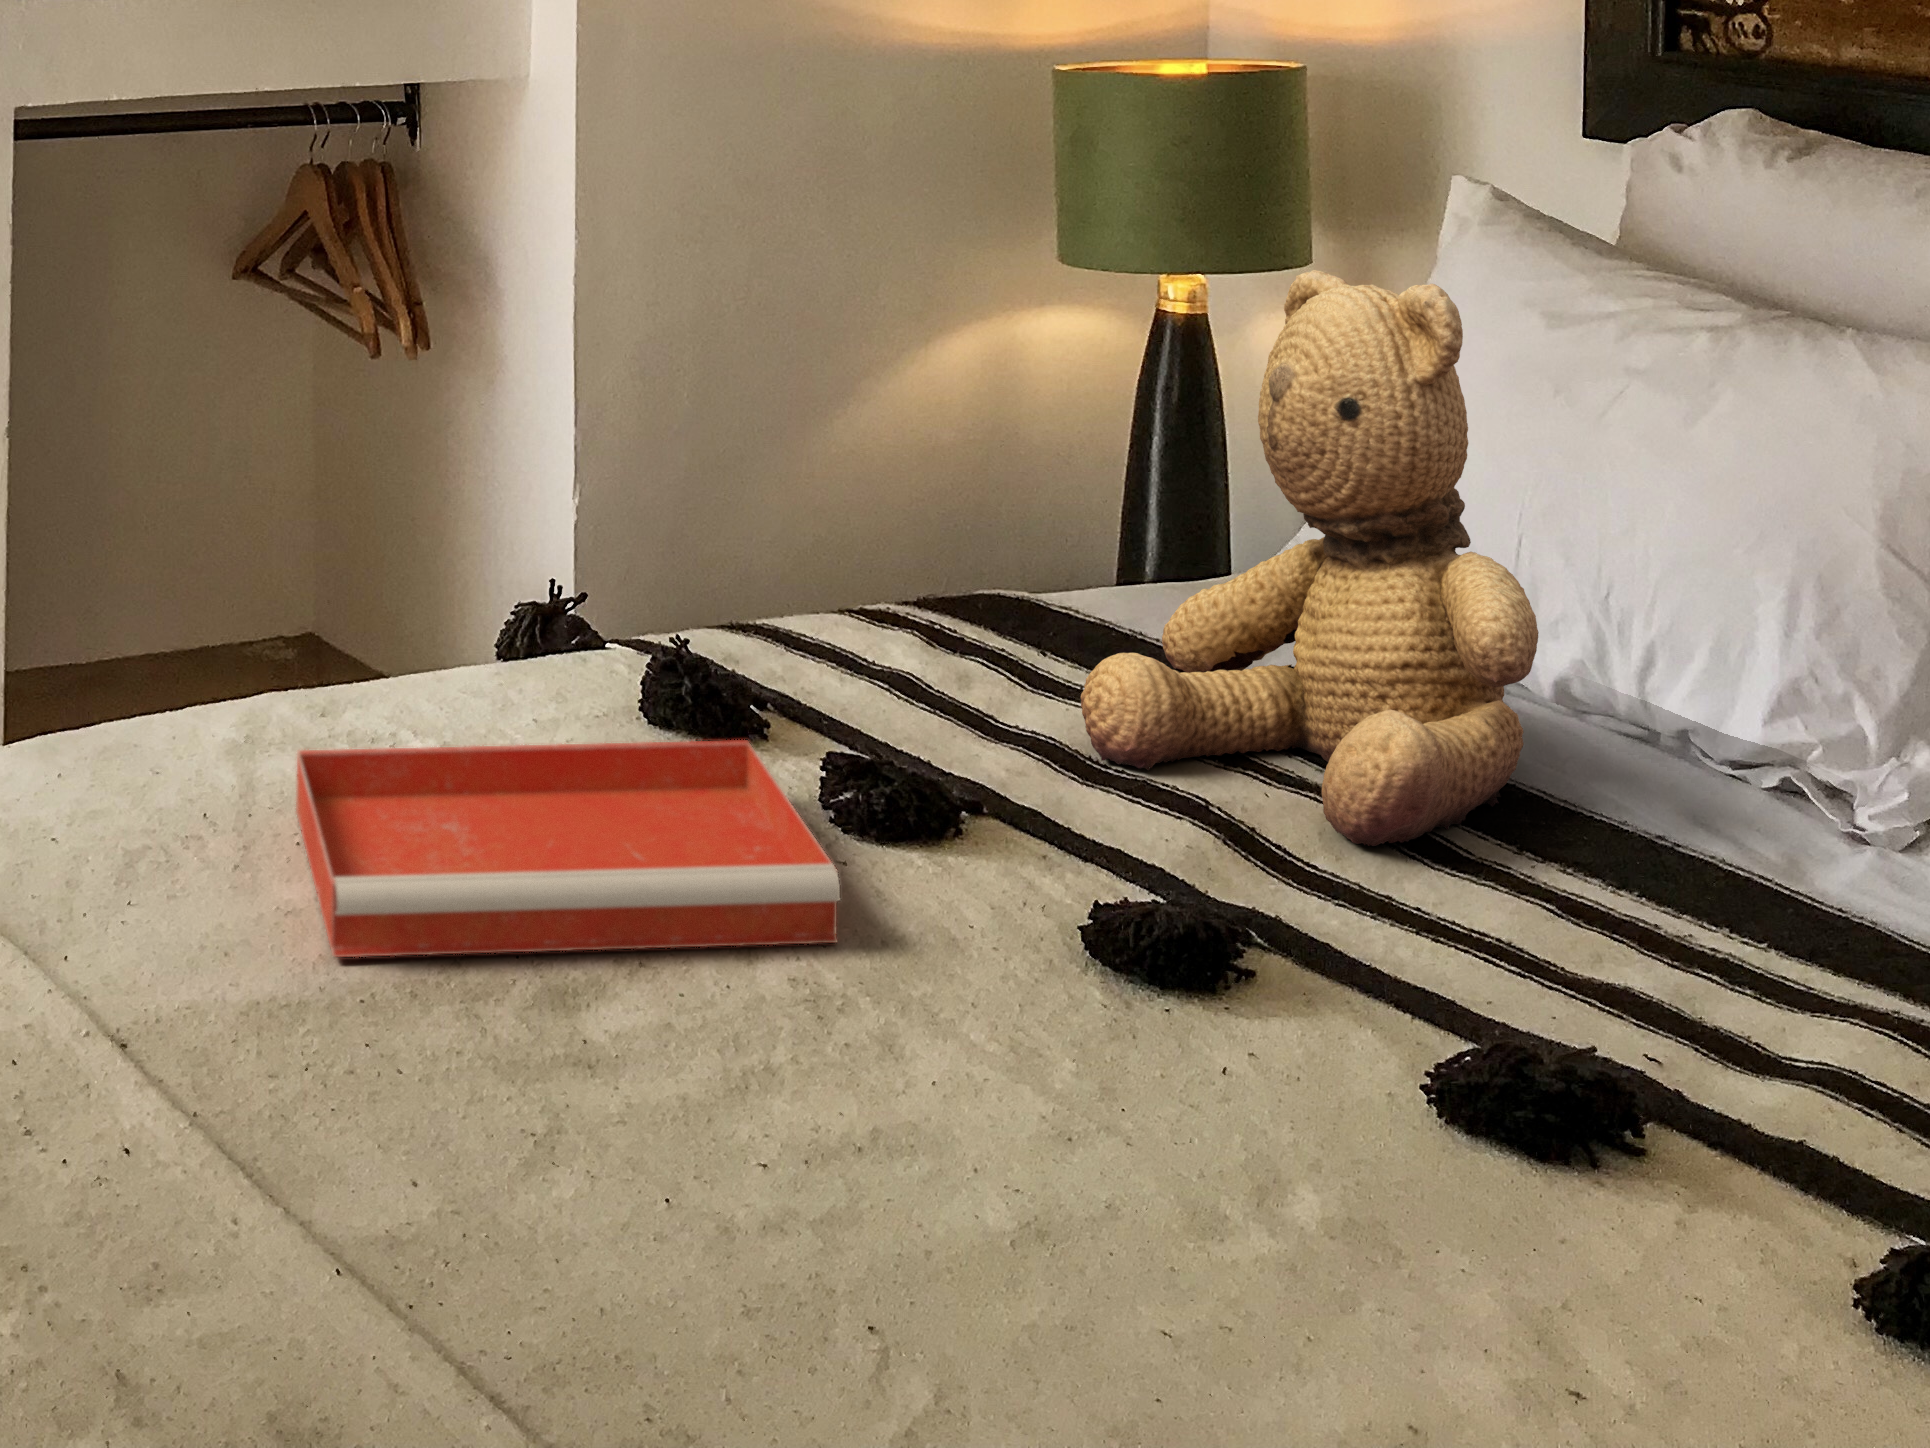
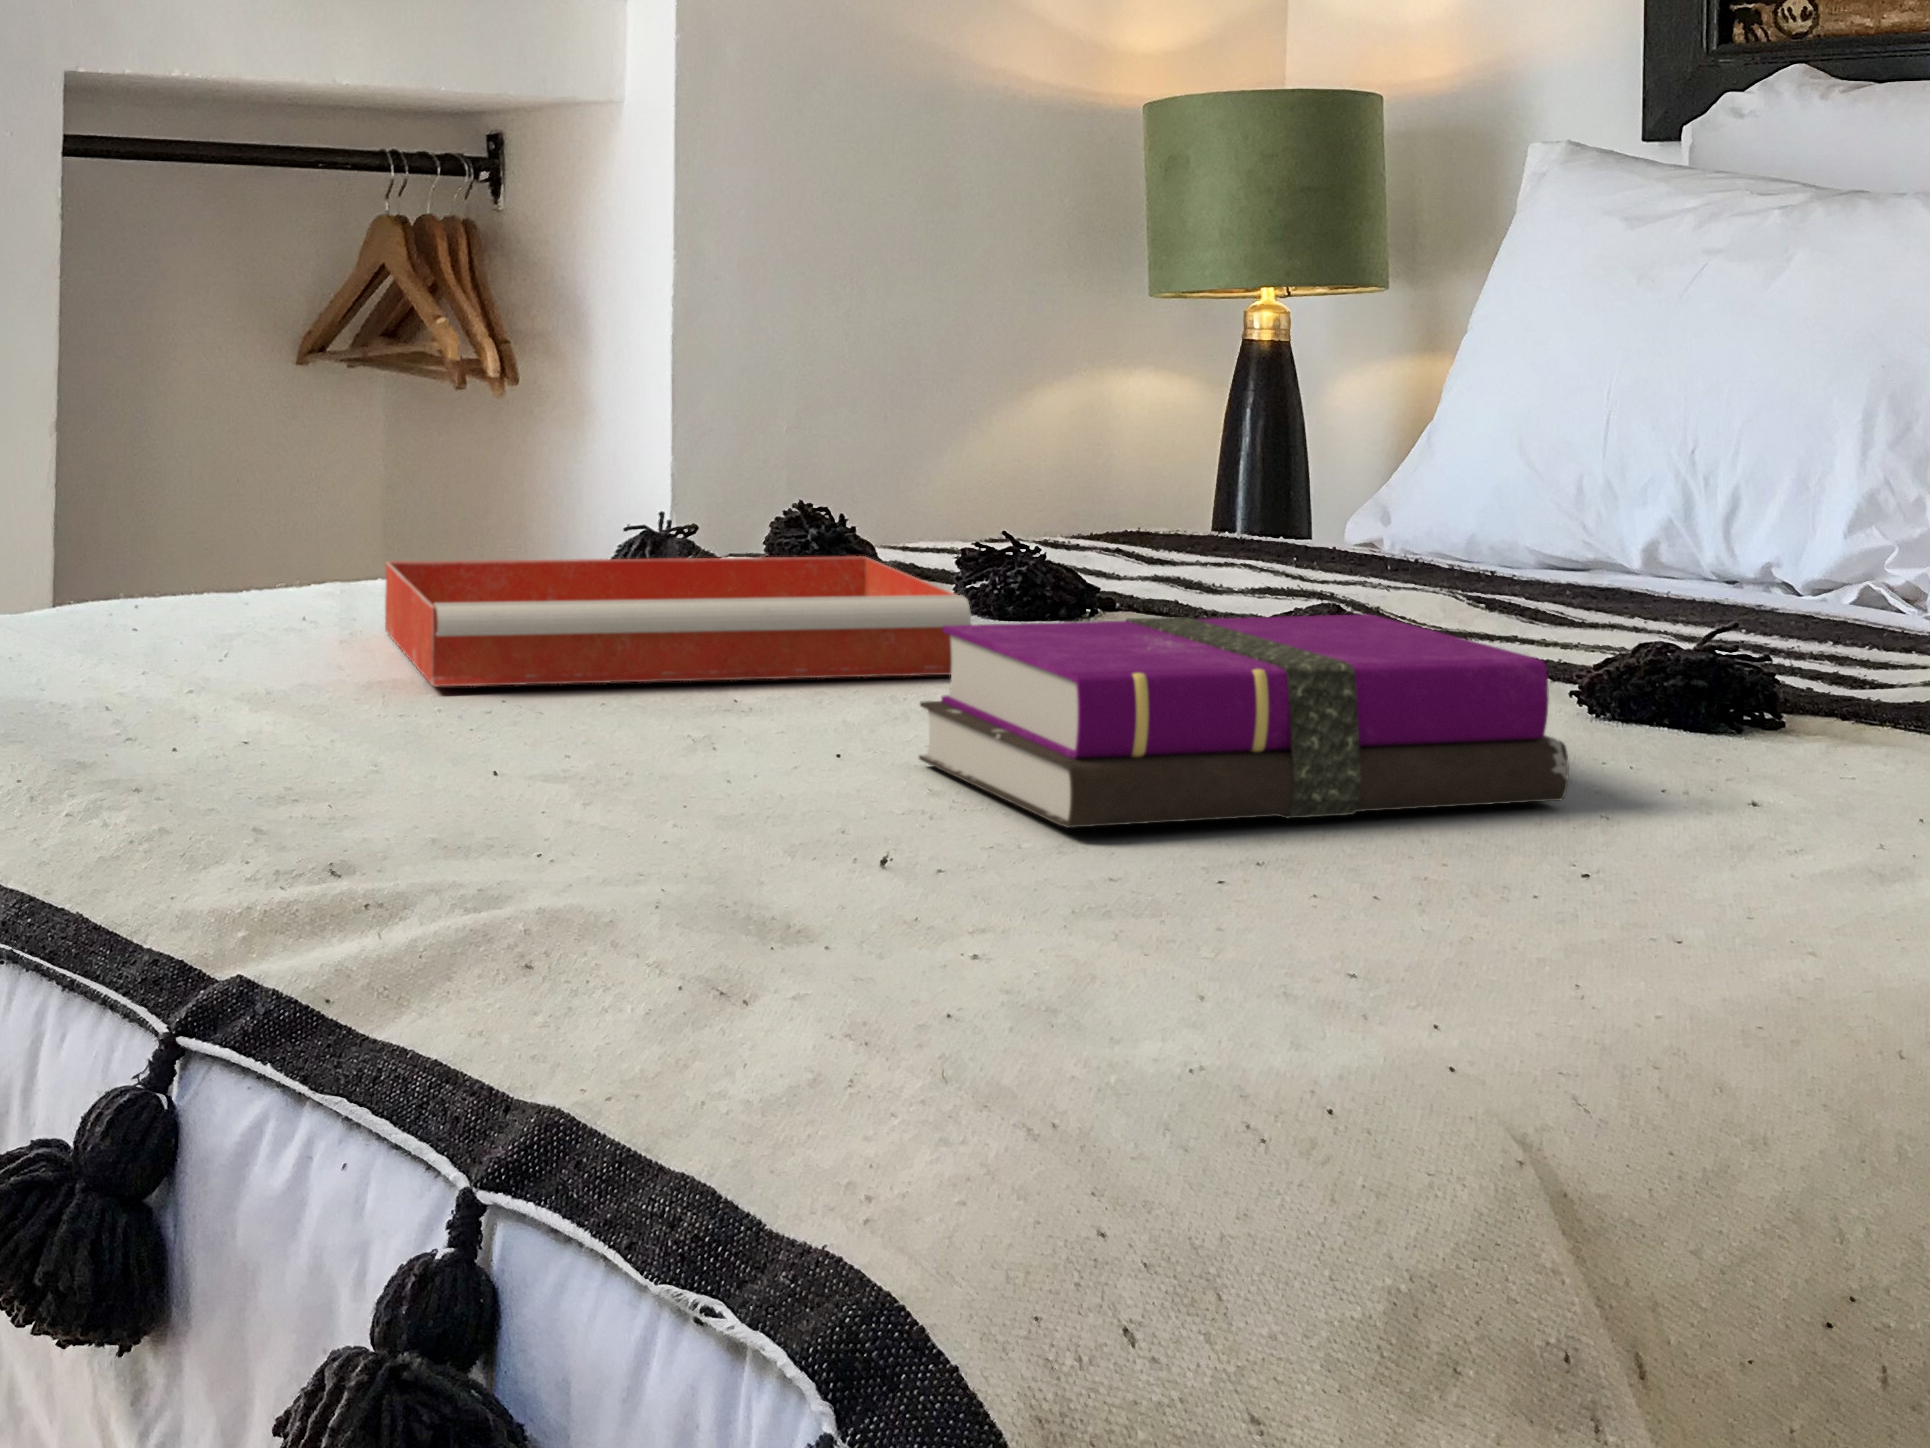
teddy bear: present [1081,270,1539,846] -> none [1197,108,1639,624]
notebook: none [775,1005,1412,1335] -> present [919,614,1569,828]

